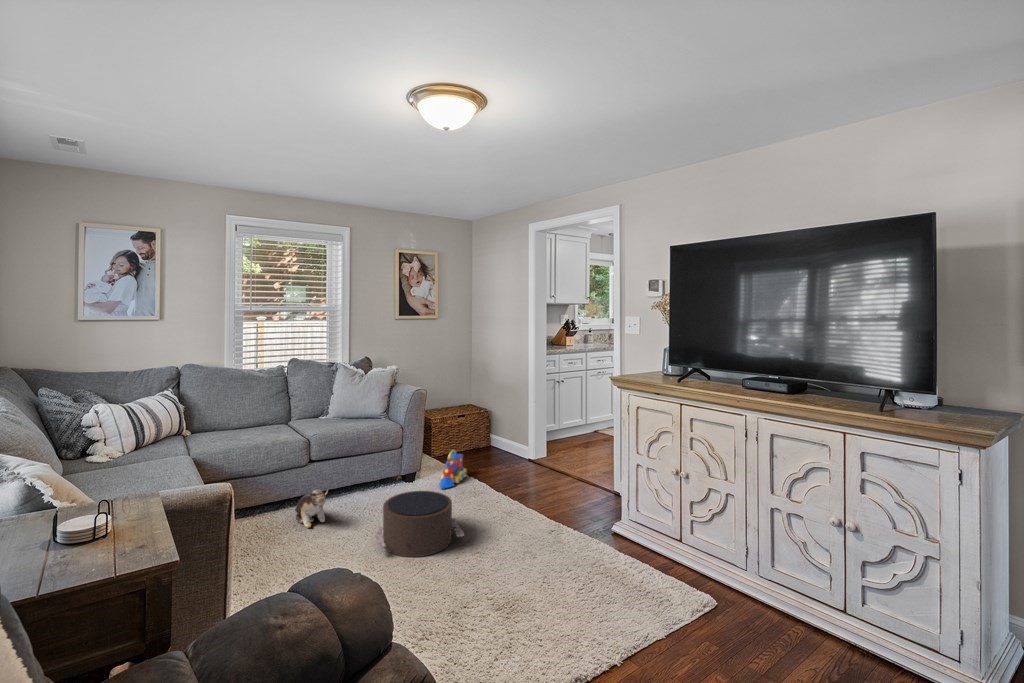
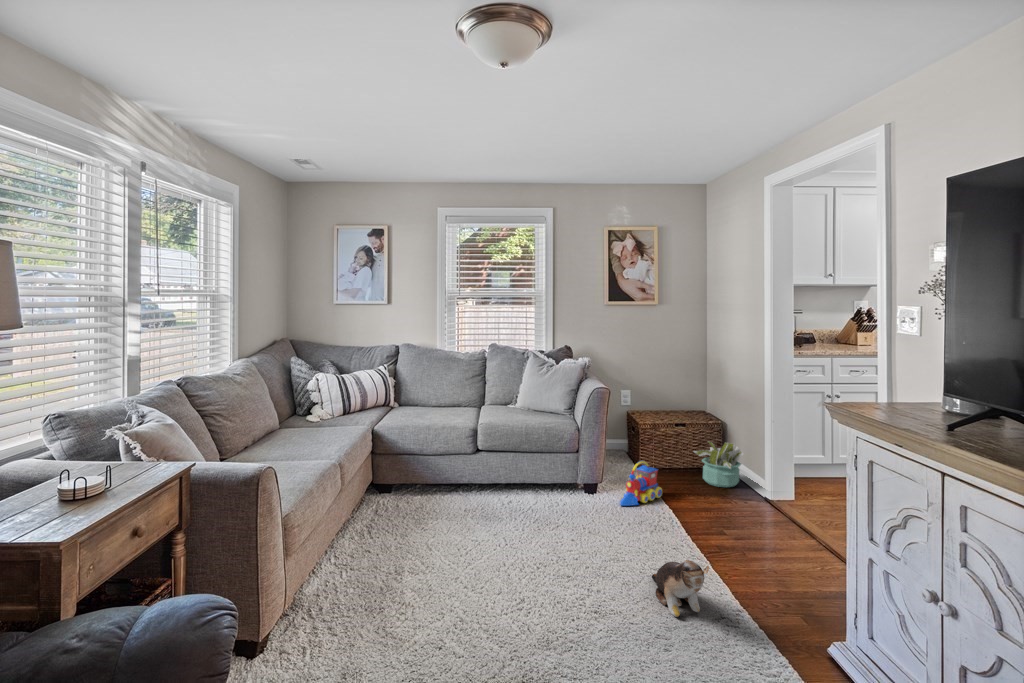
decorative plant: none [476,425,514,460] -> present [694,441,744,487]
plush toy: present [295,489,328,528] -> present [652,560,709,617]
pouf: present [375,491,464,557] -> none [496,496,601,572]

